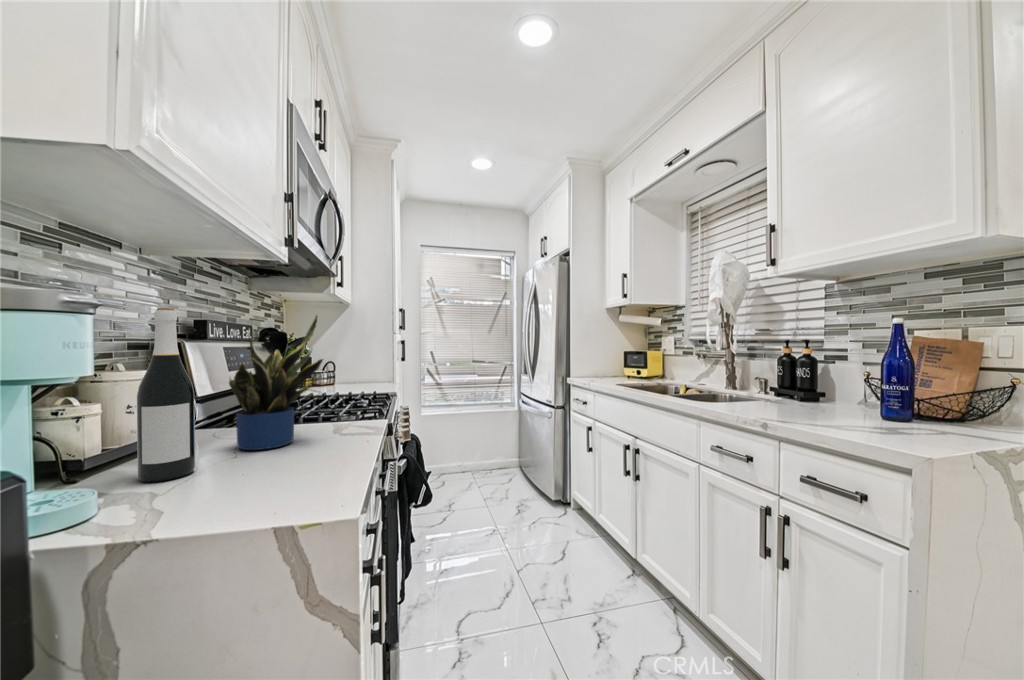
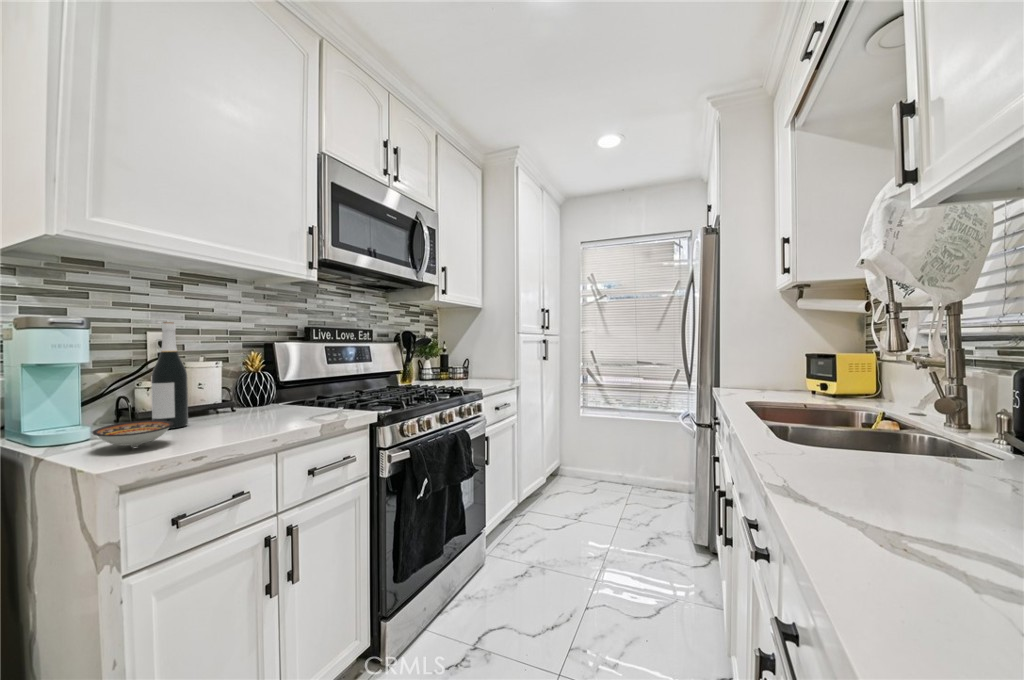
potted plant: present [229,316,323,450] -> none [225,322,296,420]
ceramic bowl: none [183,454,306,498] -> present [93,420,174,447]

